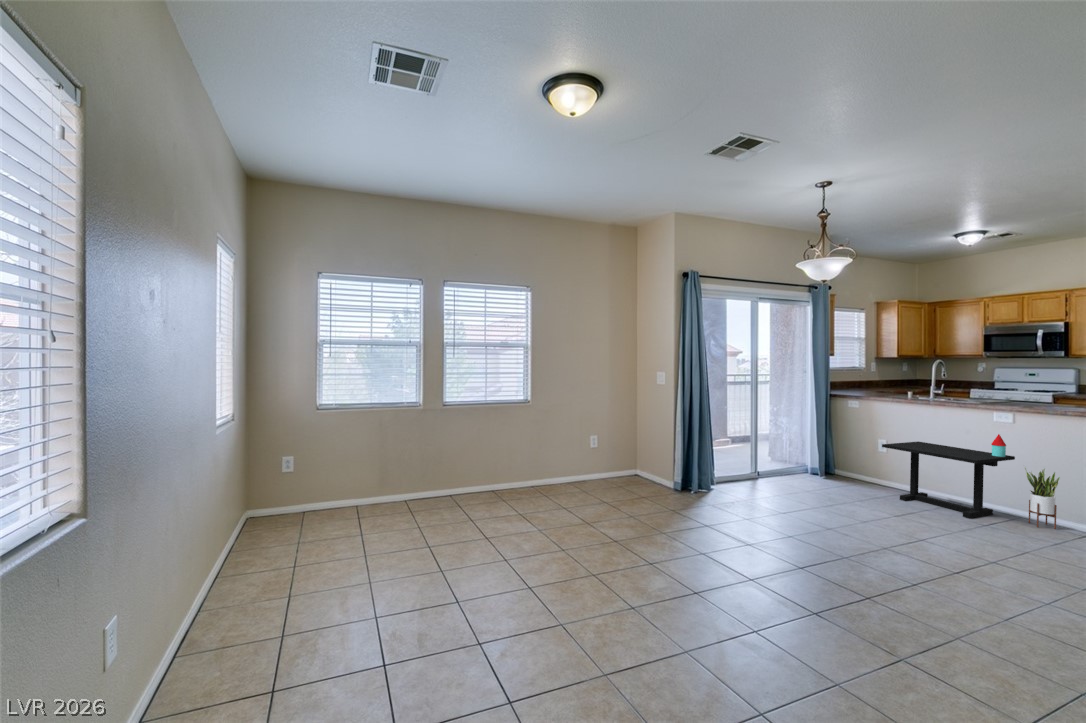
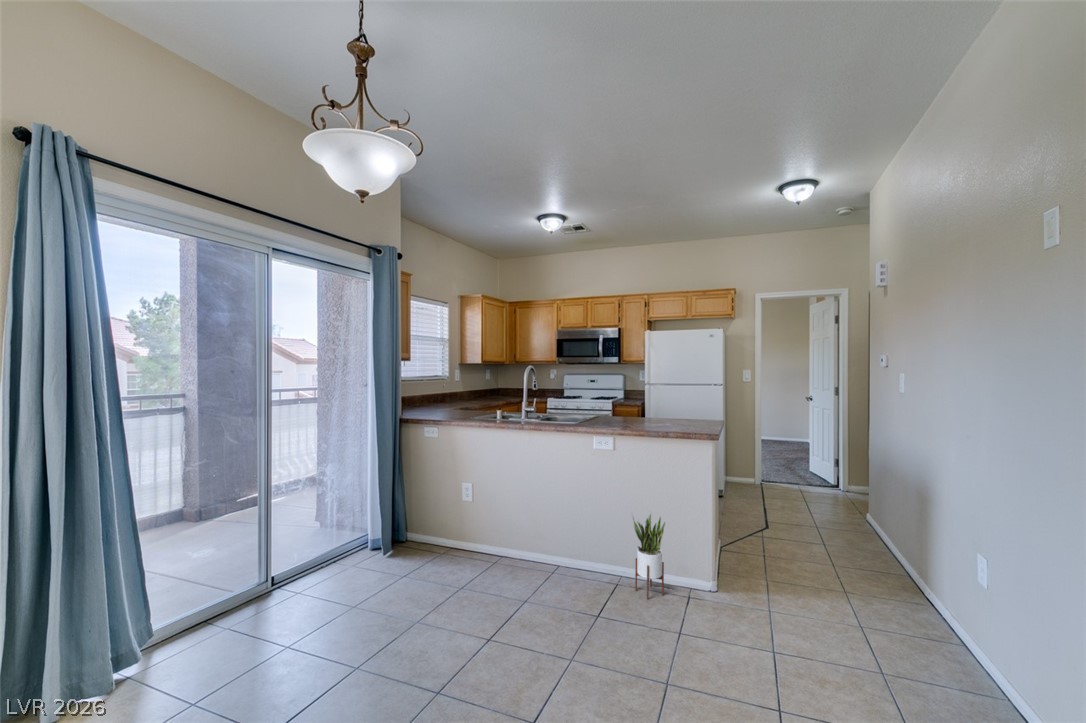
side table: present [882,434,1015,518] -> none [466,470,618,609]

